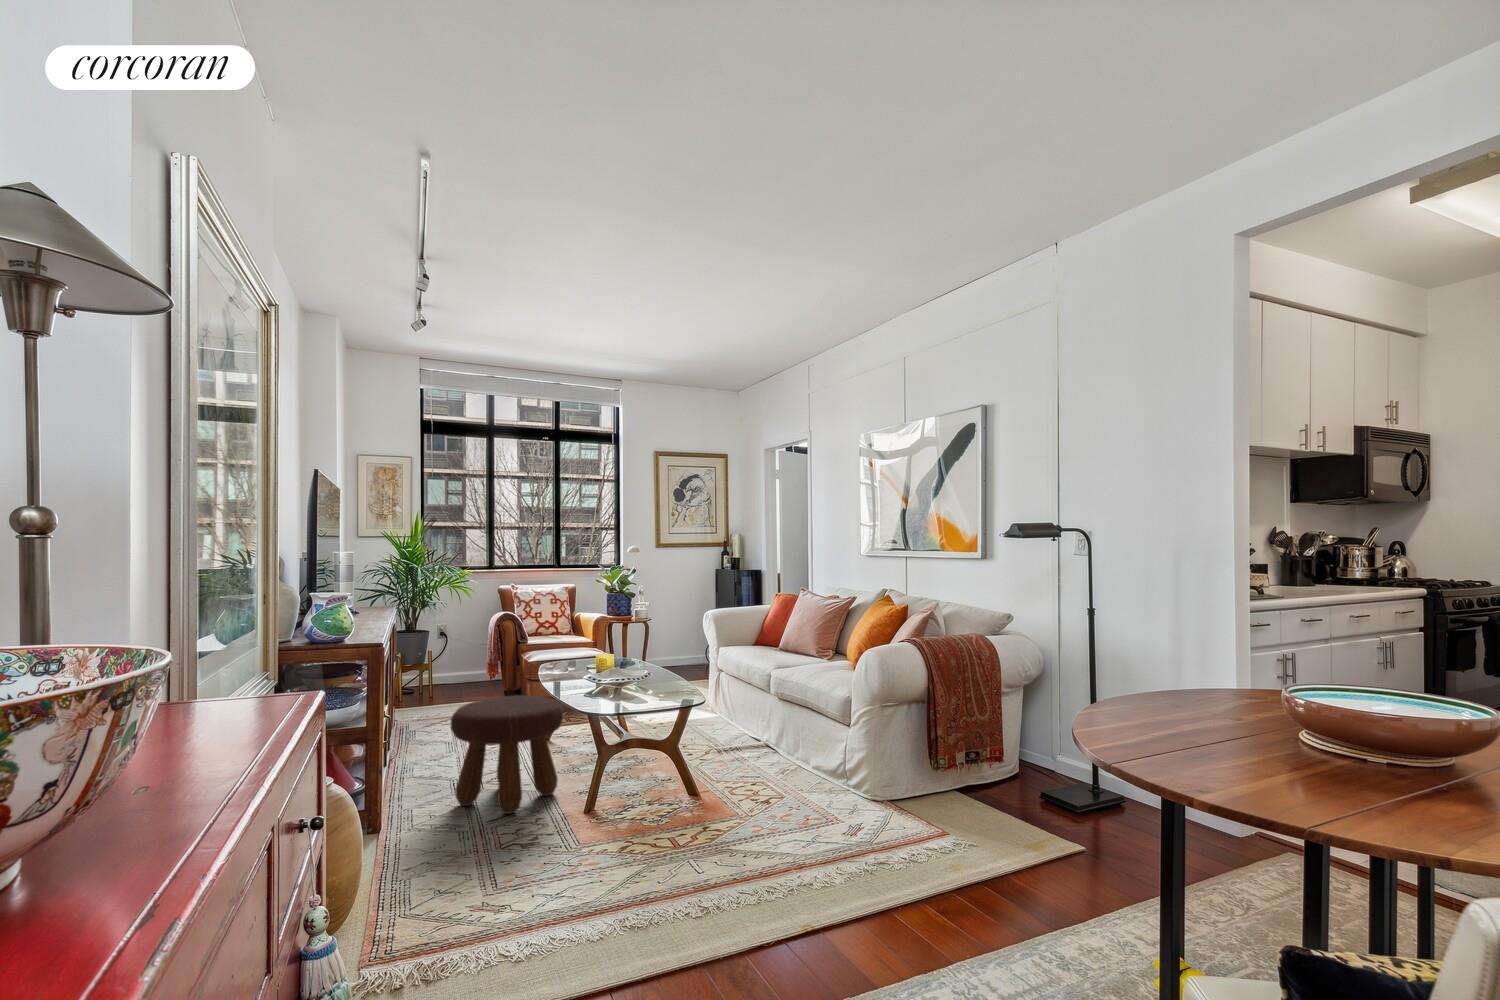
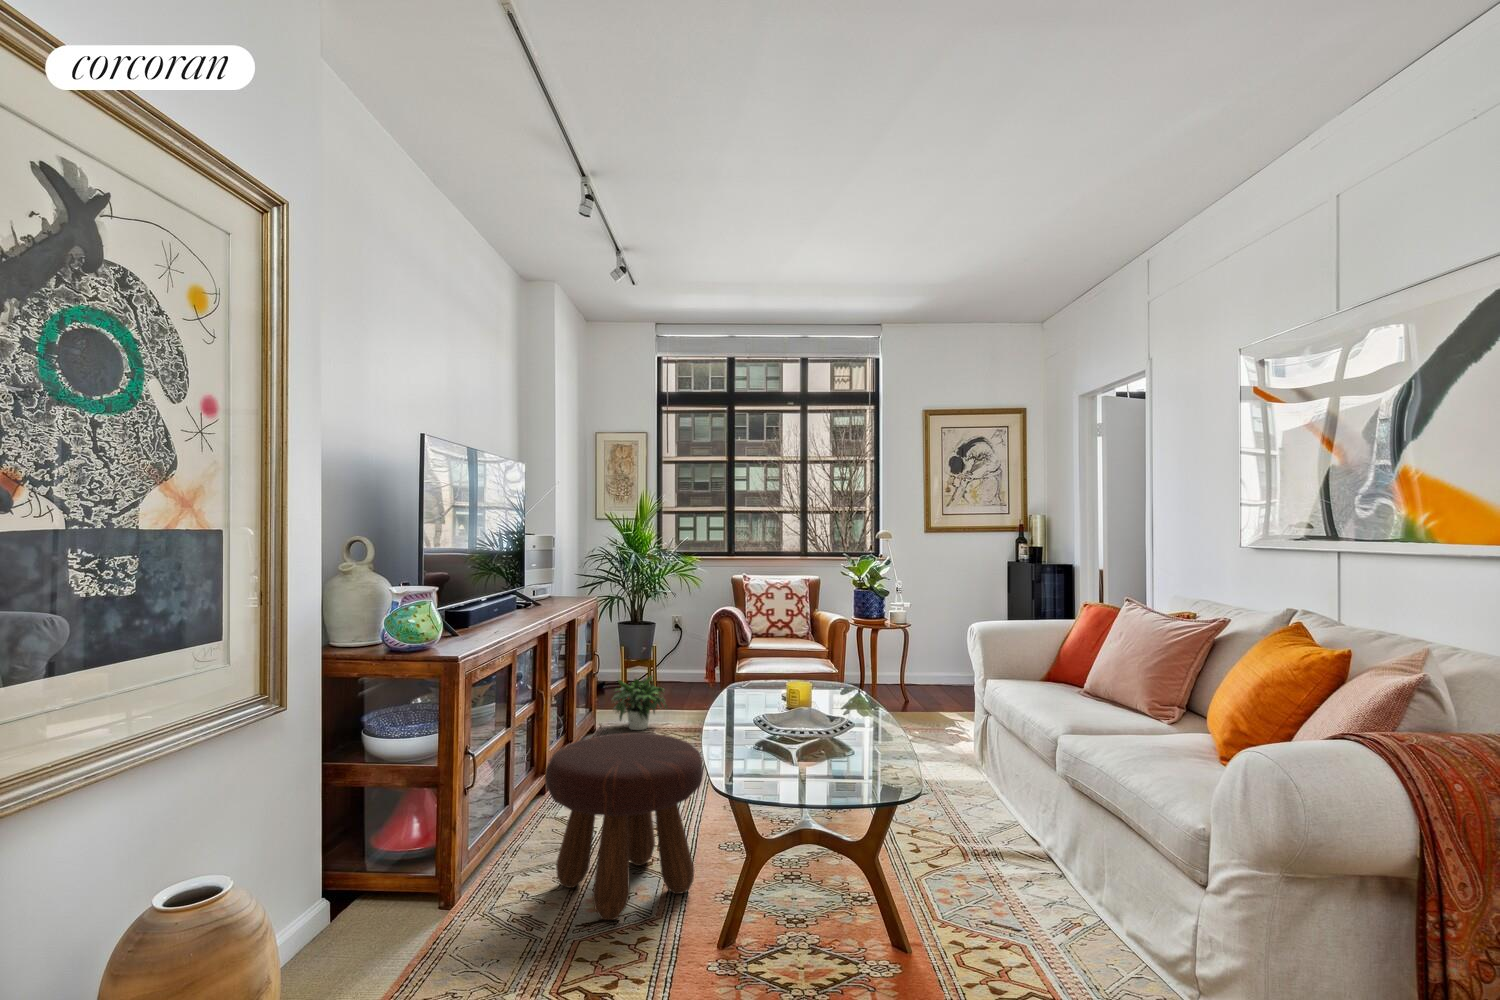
potted plant: none [402,671,463,726] -> present [594,676,667,735]

